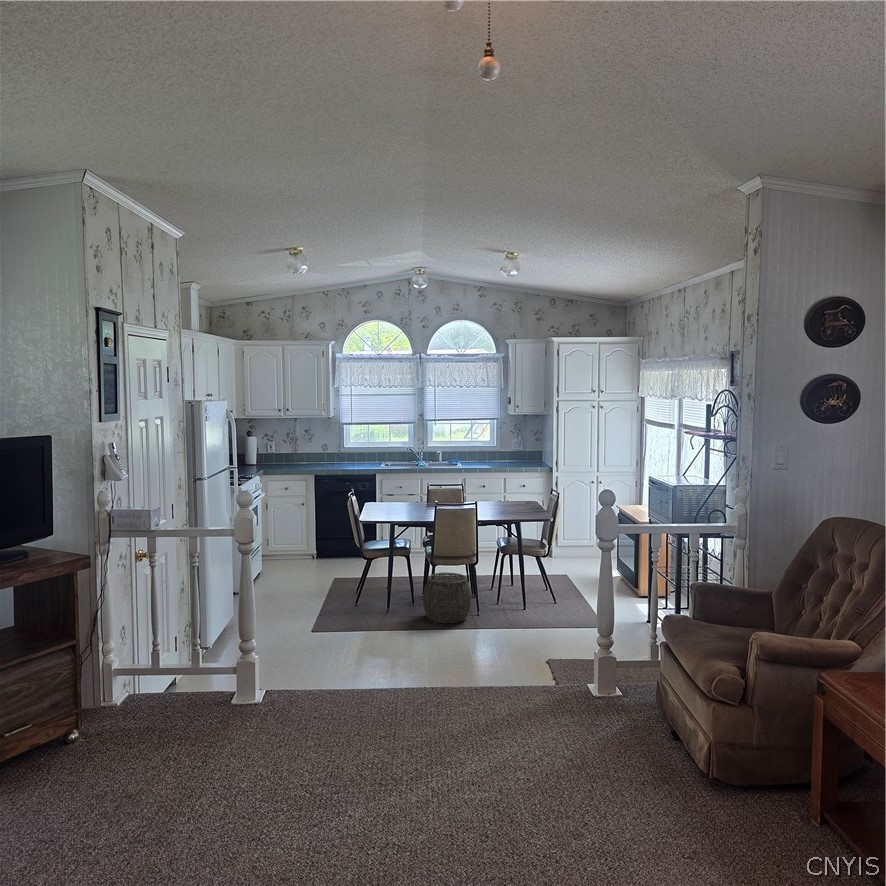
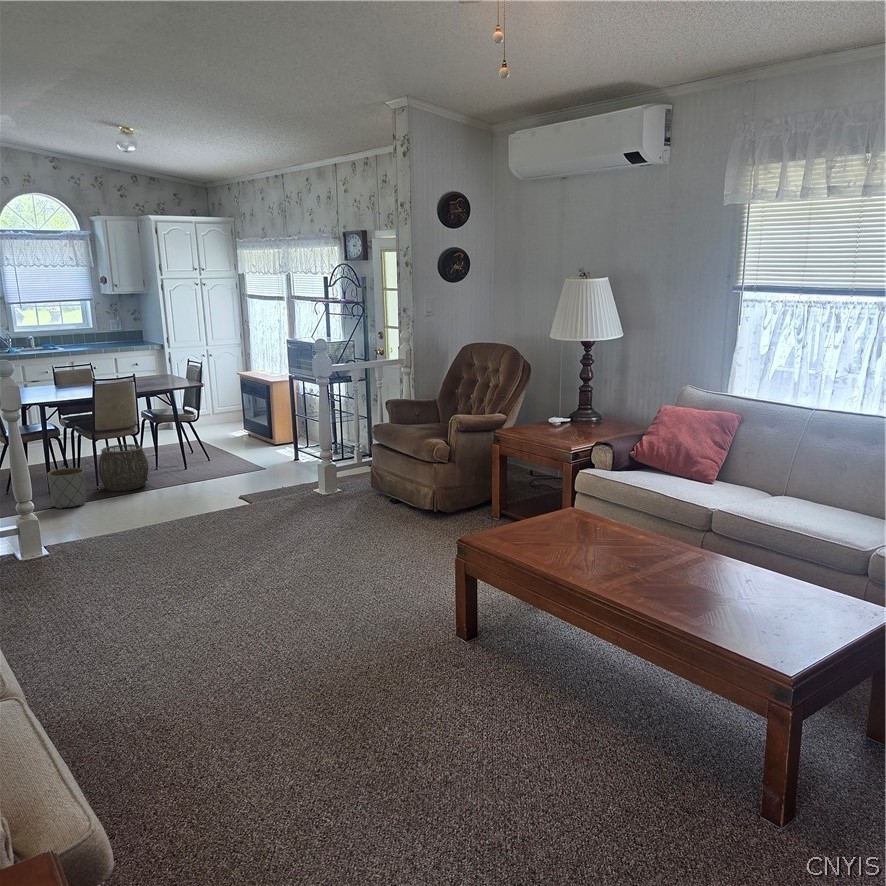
planter: none [365,590,398,632] -> present [47,468,86,509]

